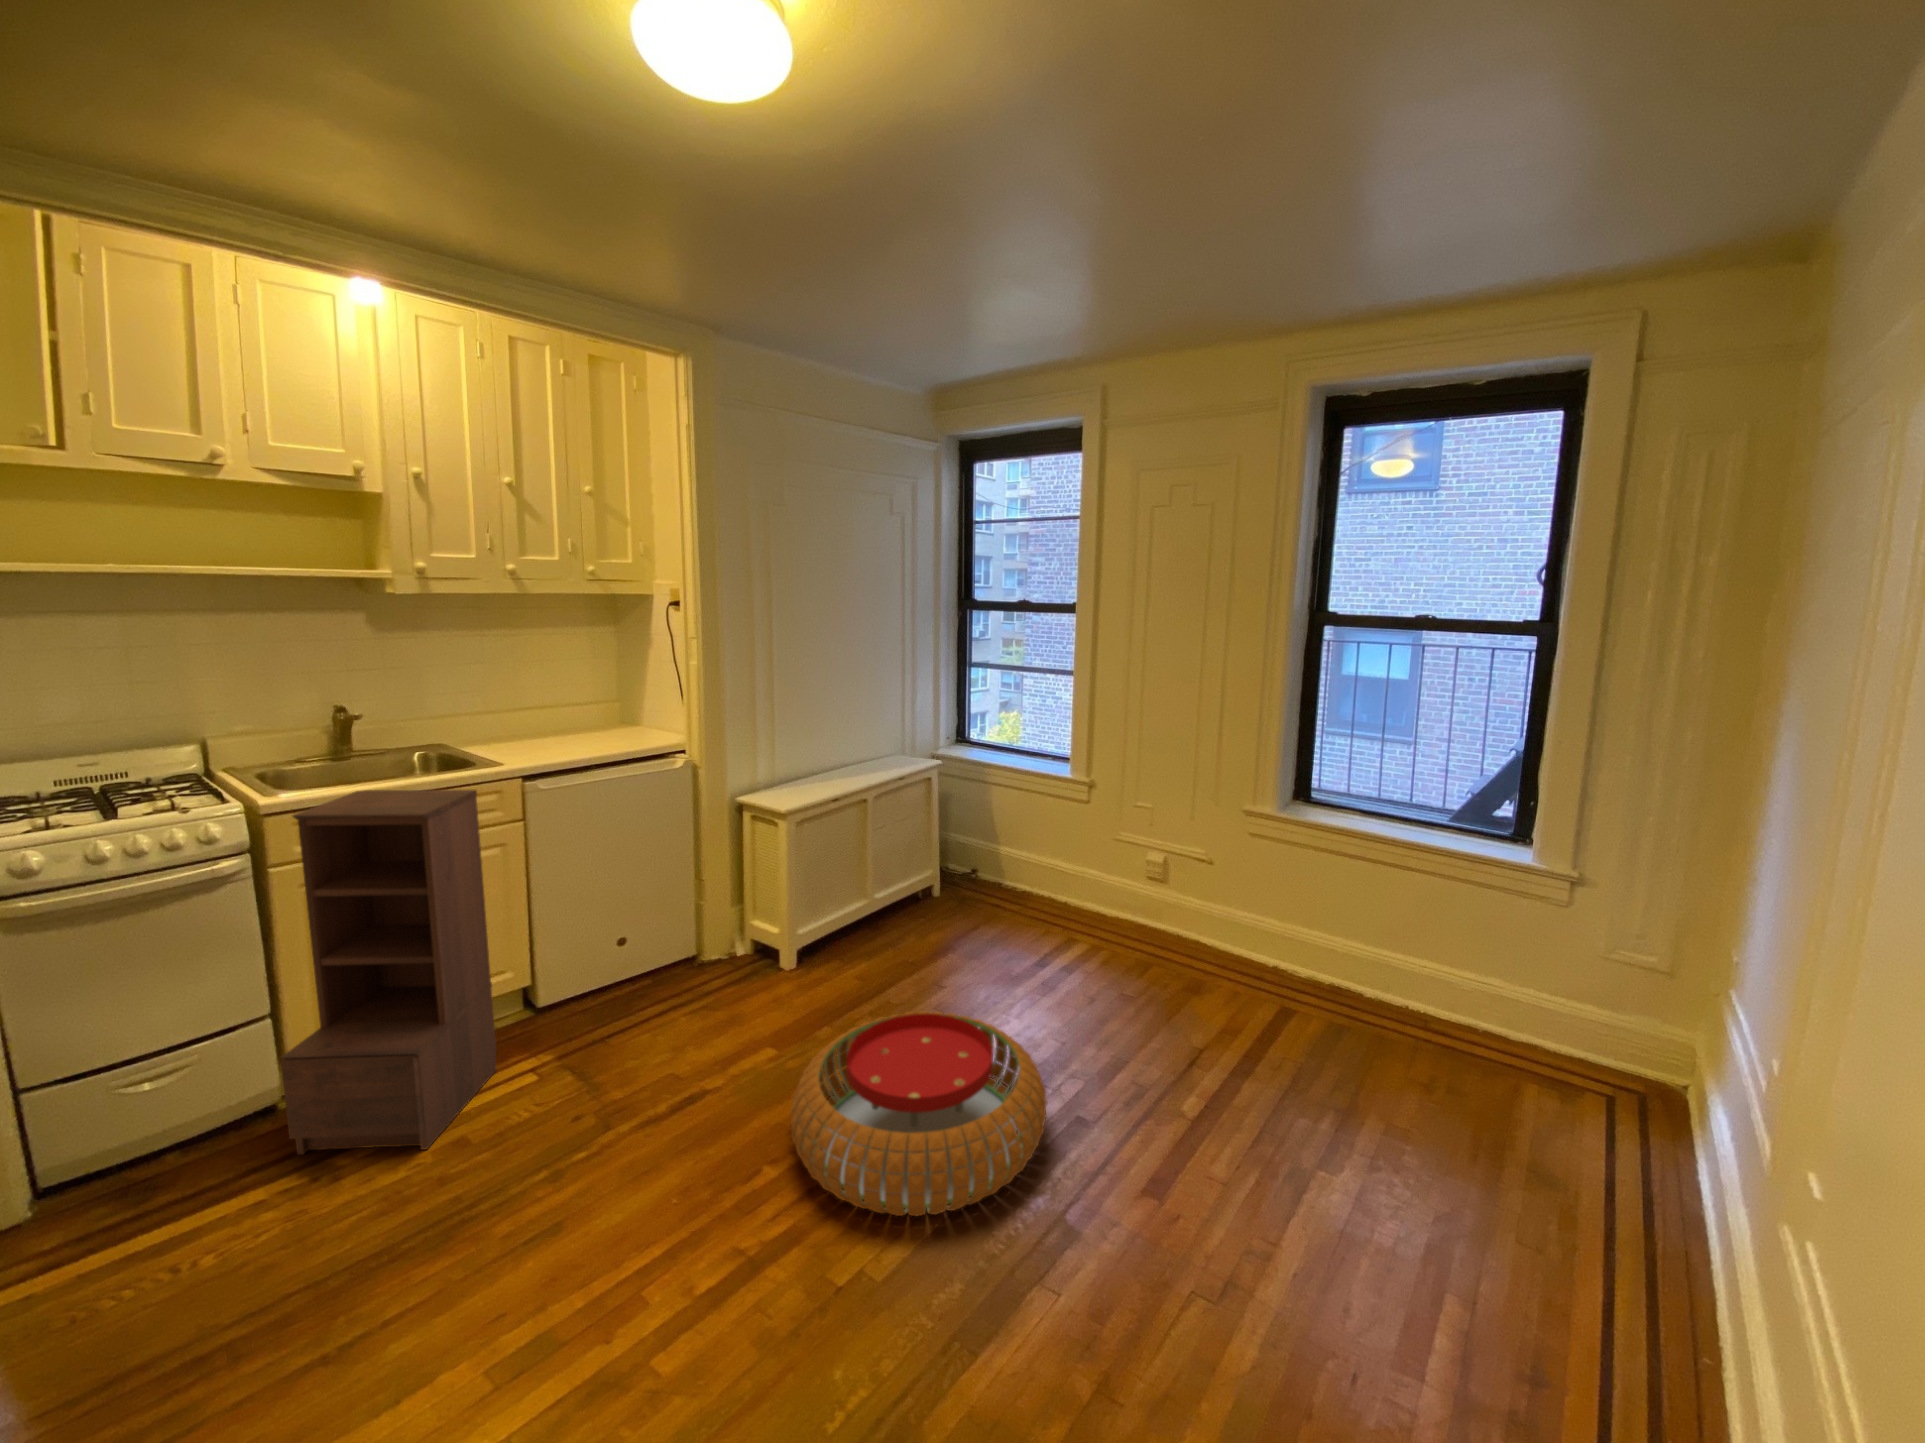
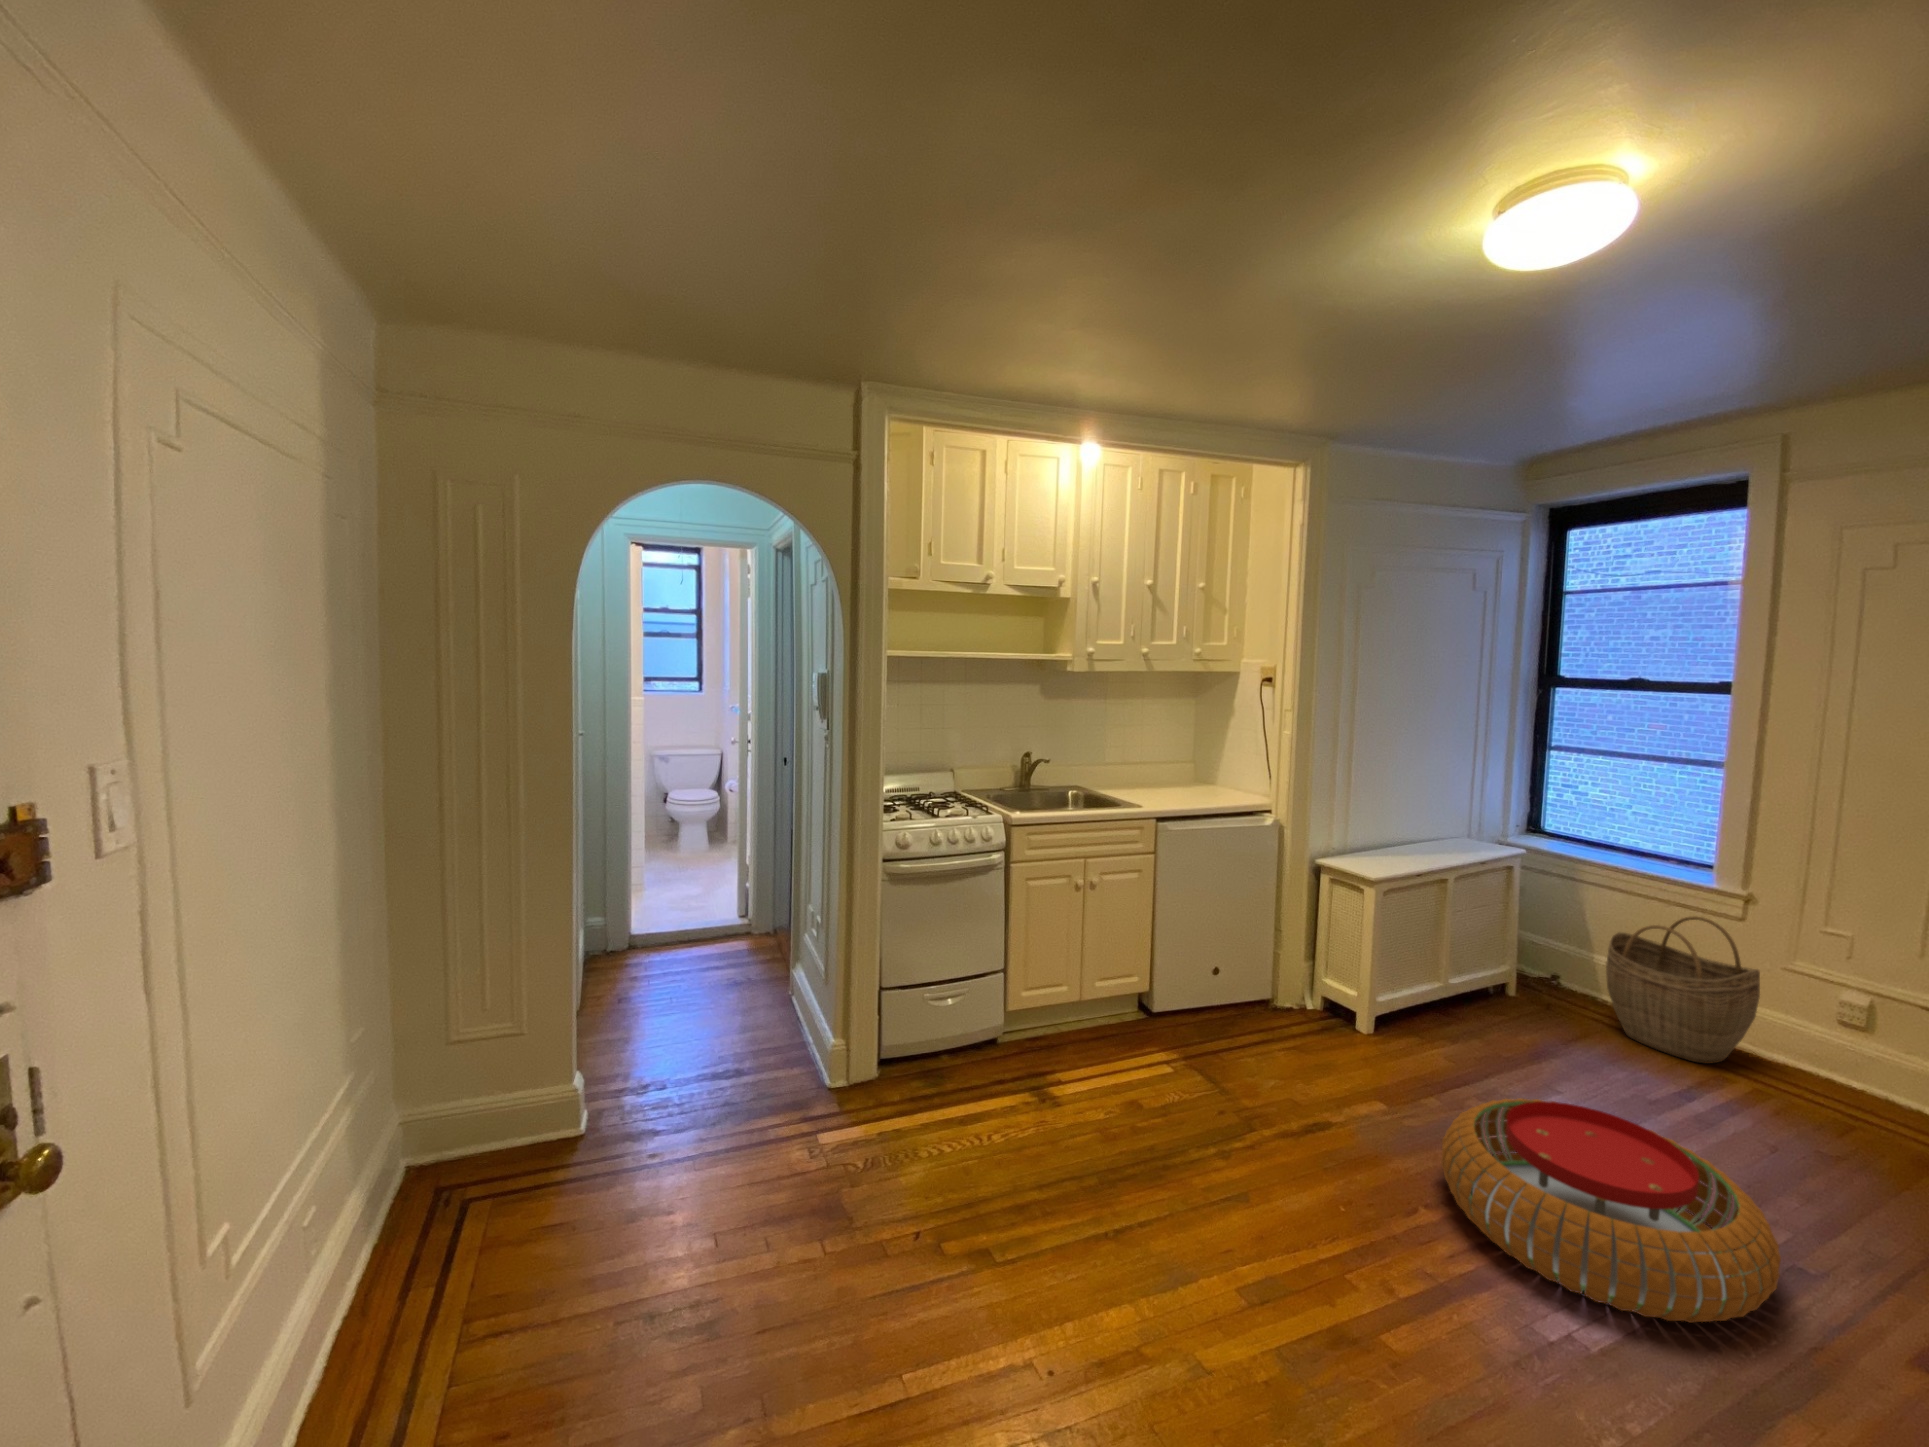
bookshelf: present [280,790,496,1154] -> none [1022,817,1144,1101]
woven basket: none [997,805,1096,931] -> present [1606,916,1760,1064]

